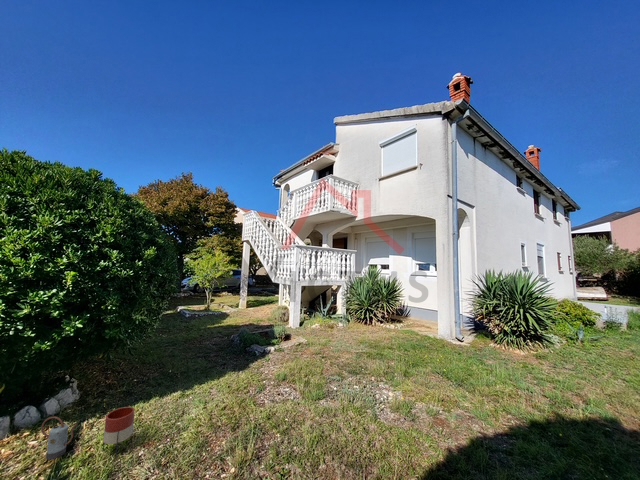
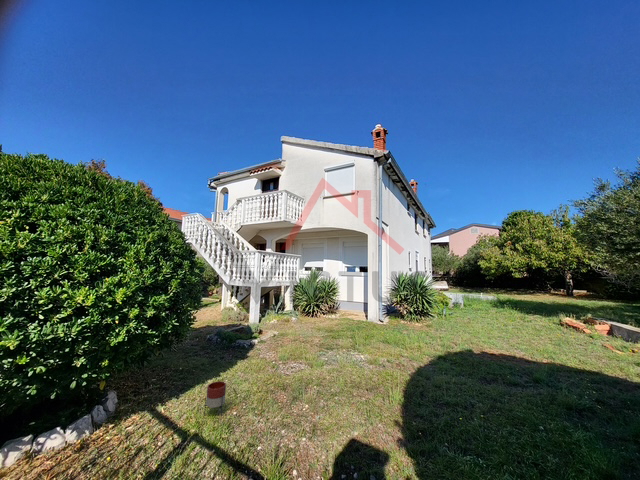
watering can: present [41,417,78,459] -> none [154,396,184,429]

